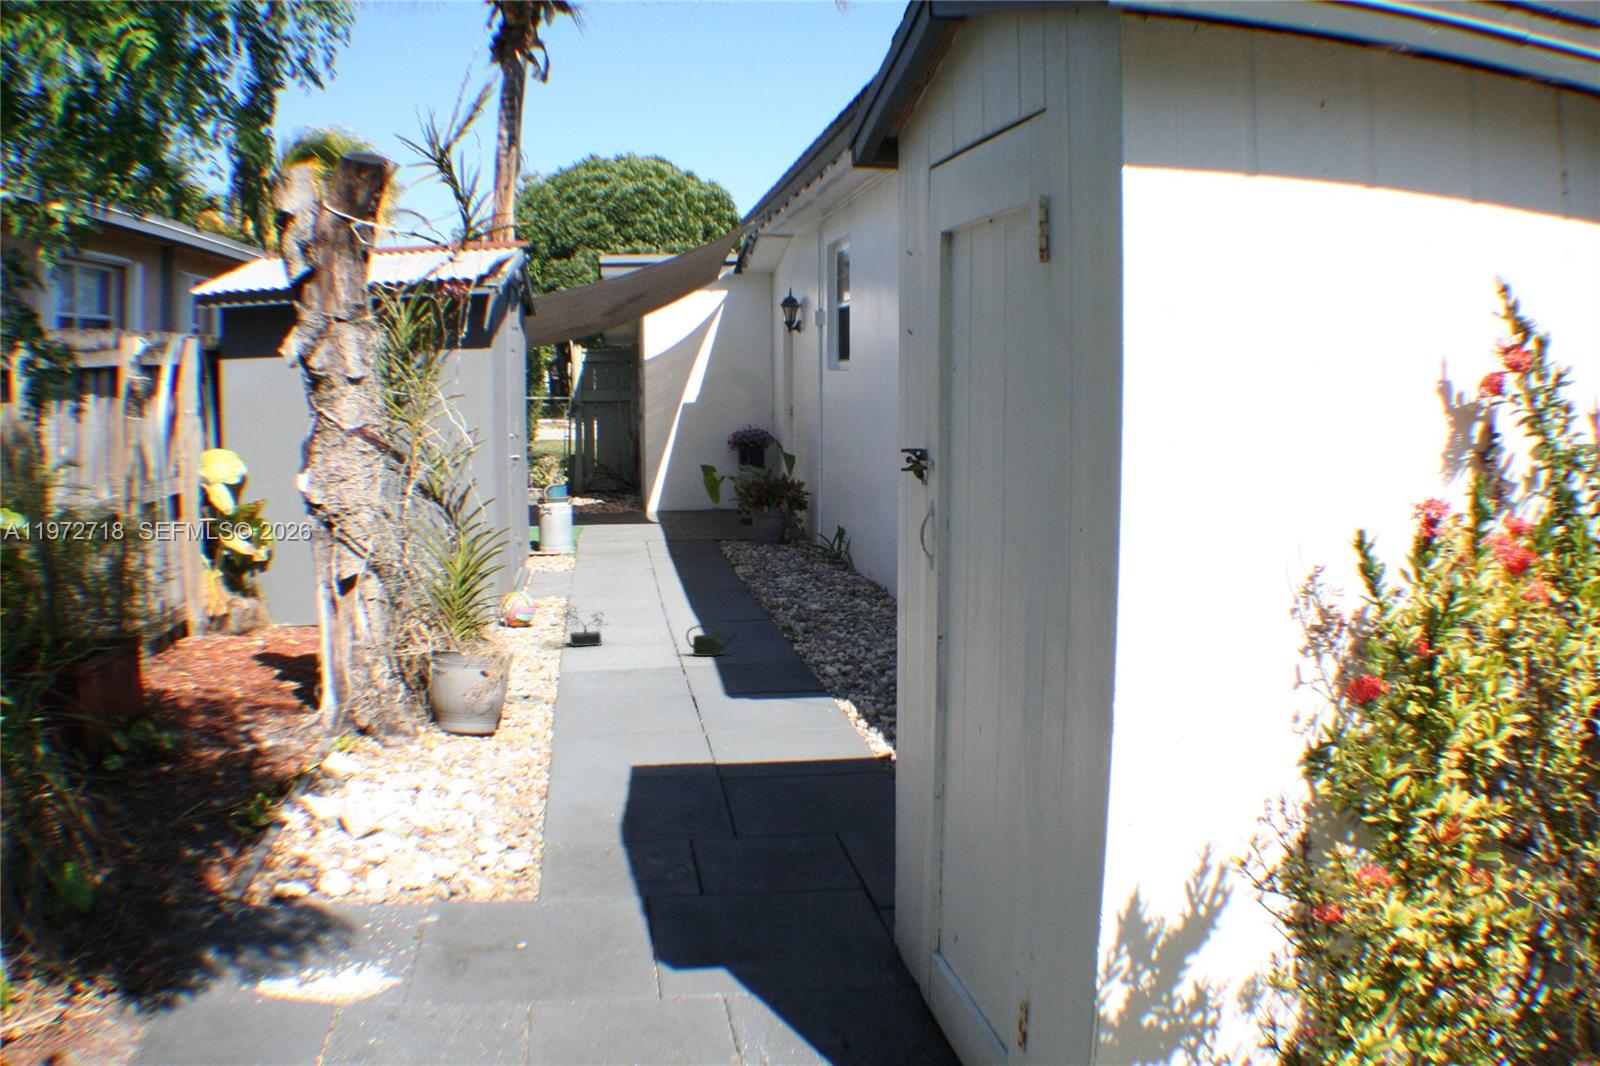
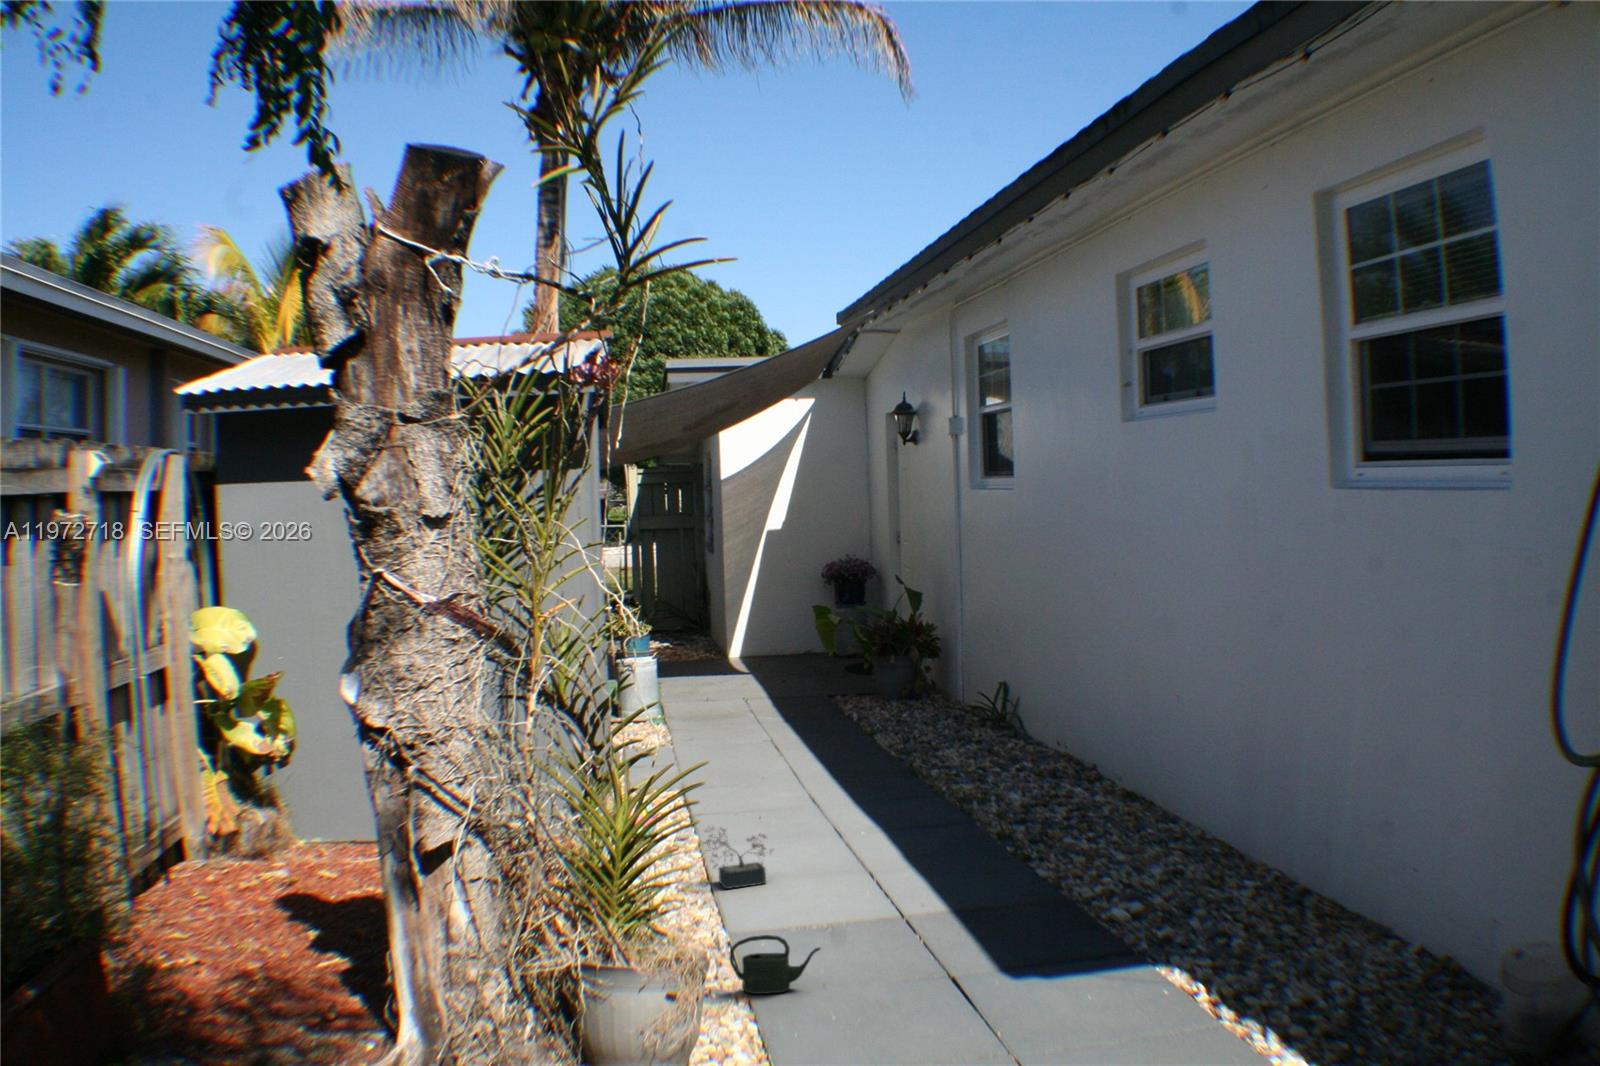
watering can: present [686,625,736,656] -> present [729,935,820,994]

